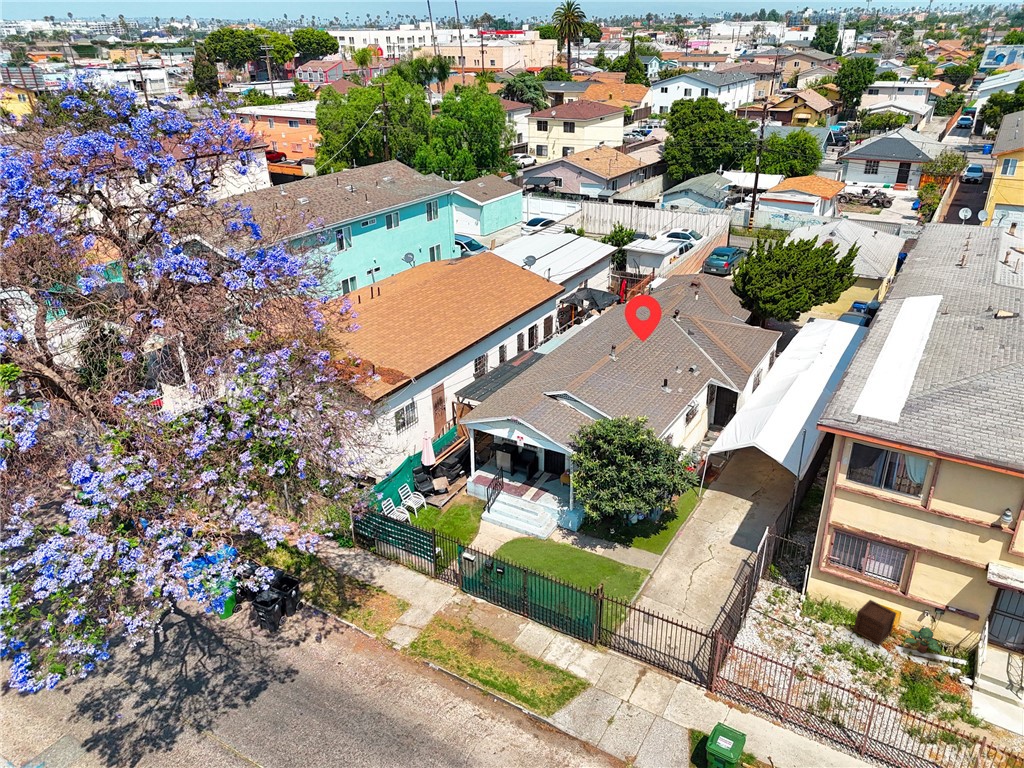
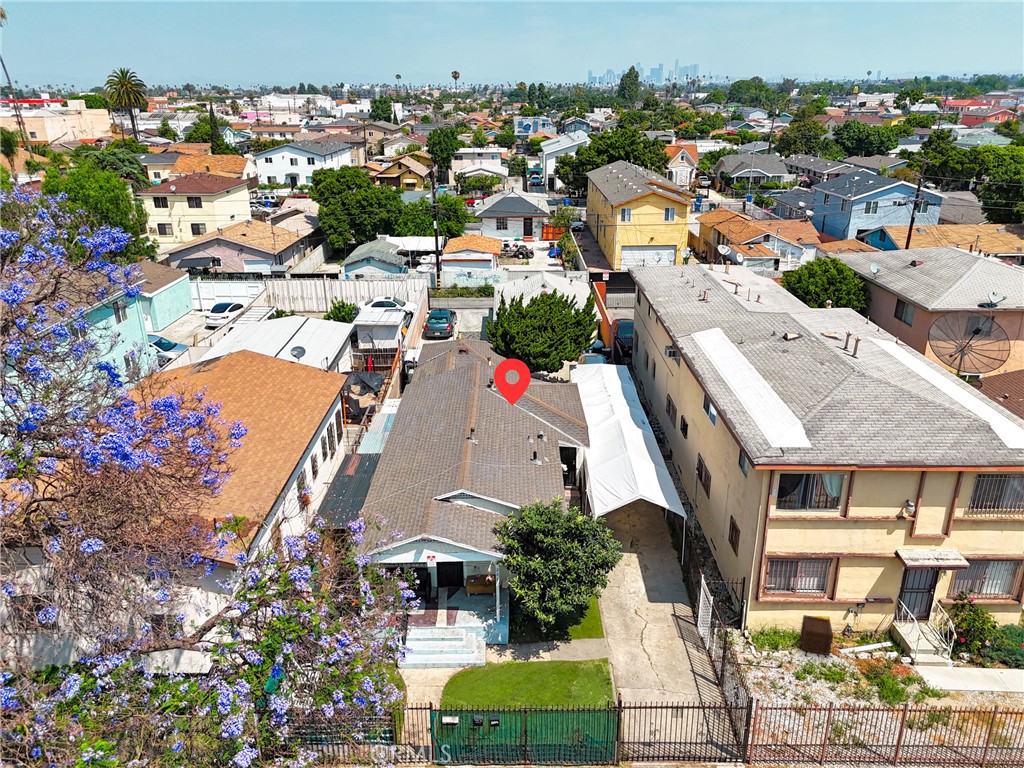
potted plant: present [905,627,941,653] -> none [844,622,877,647]

